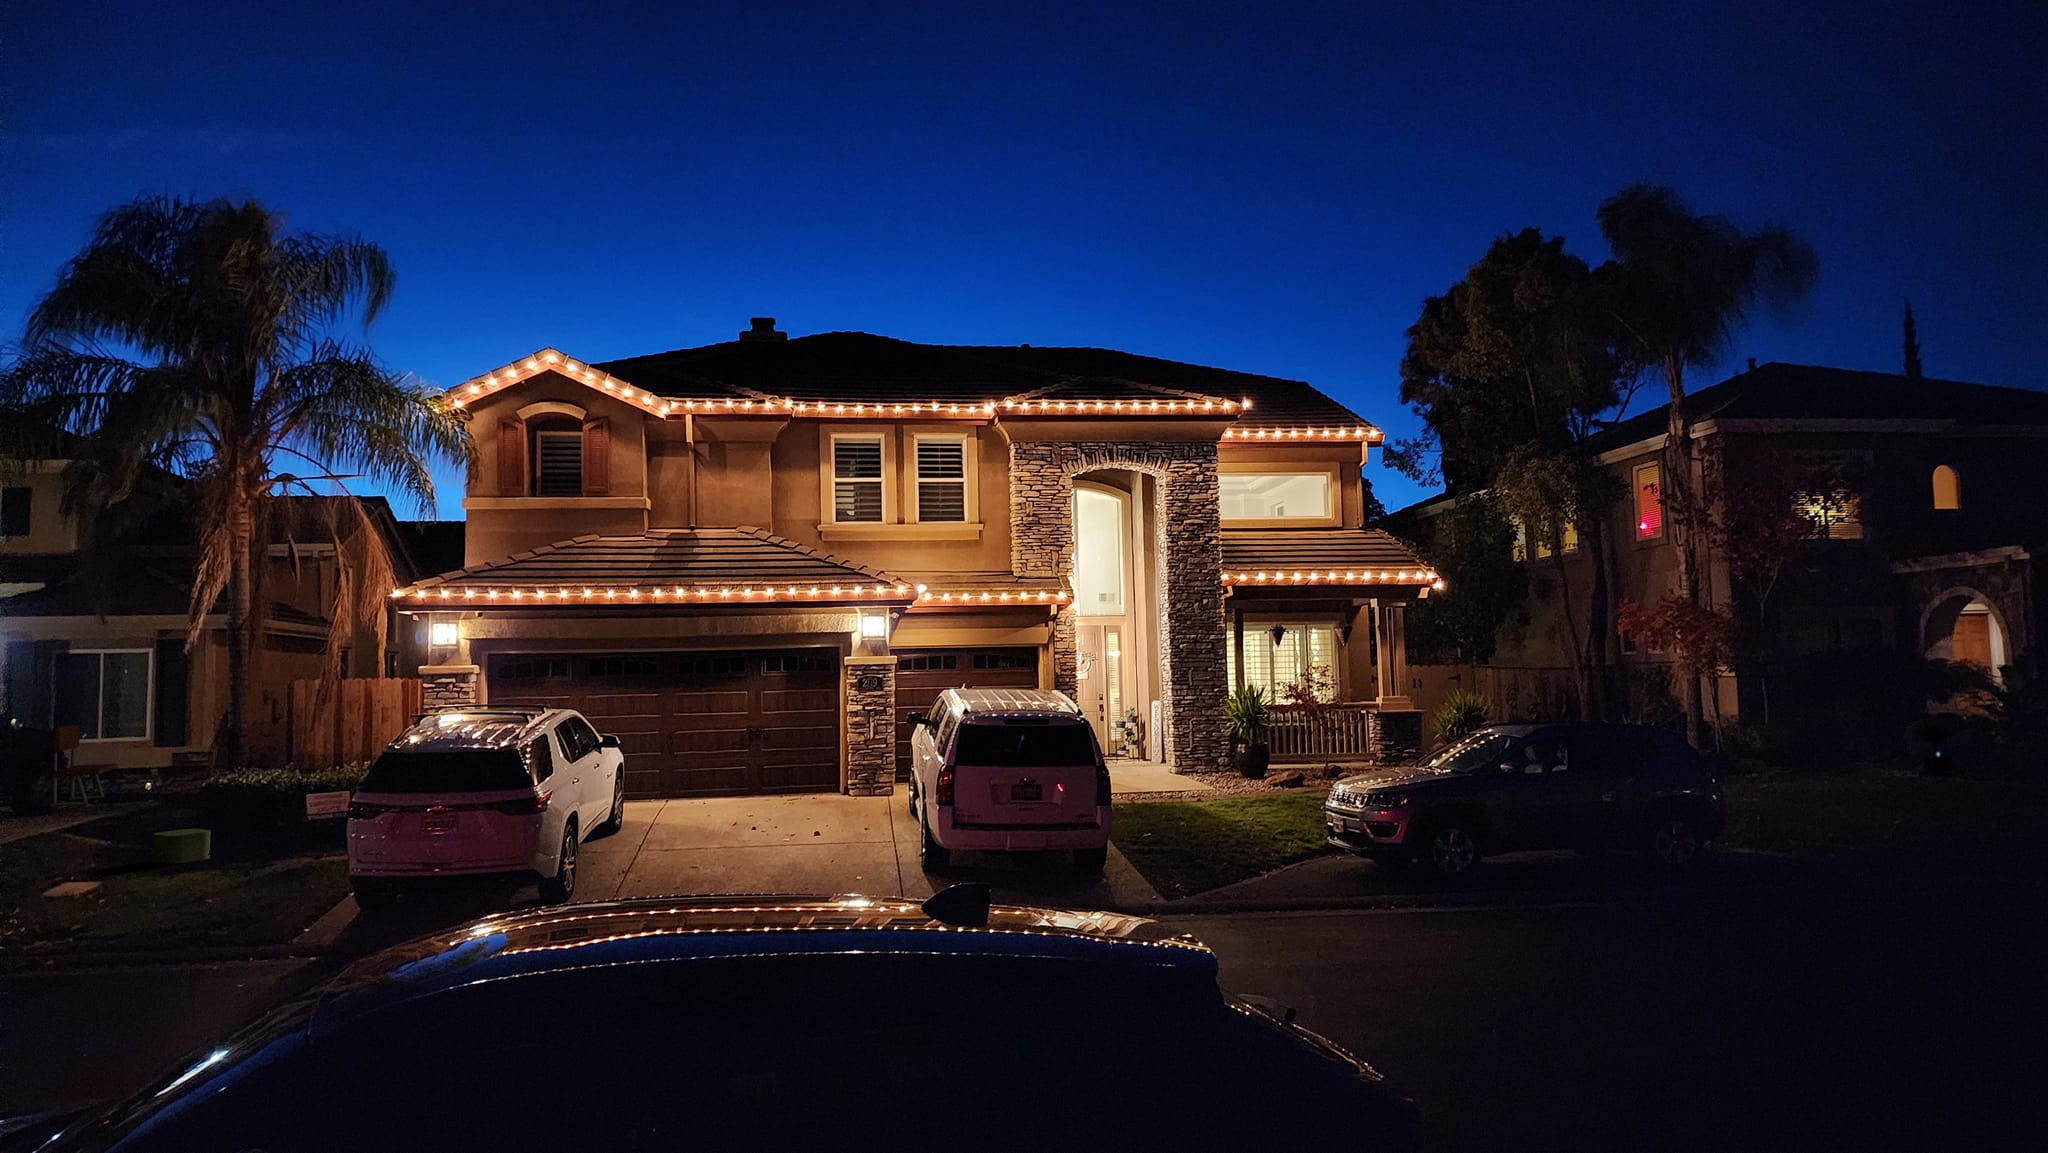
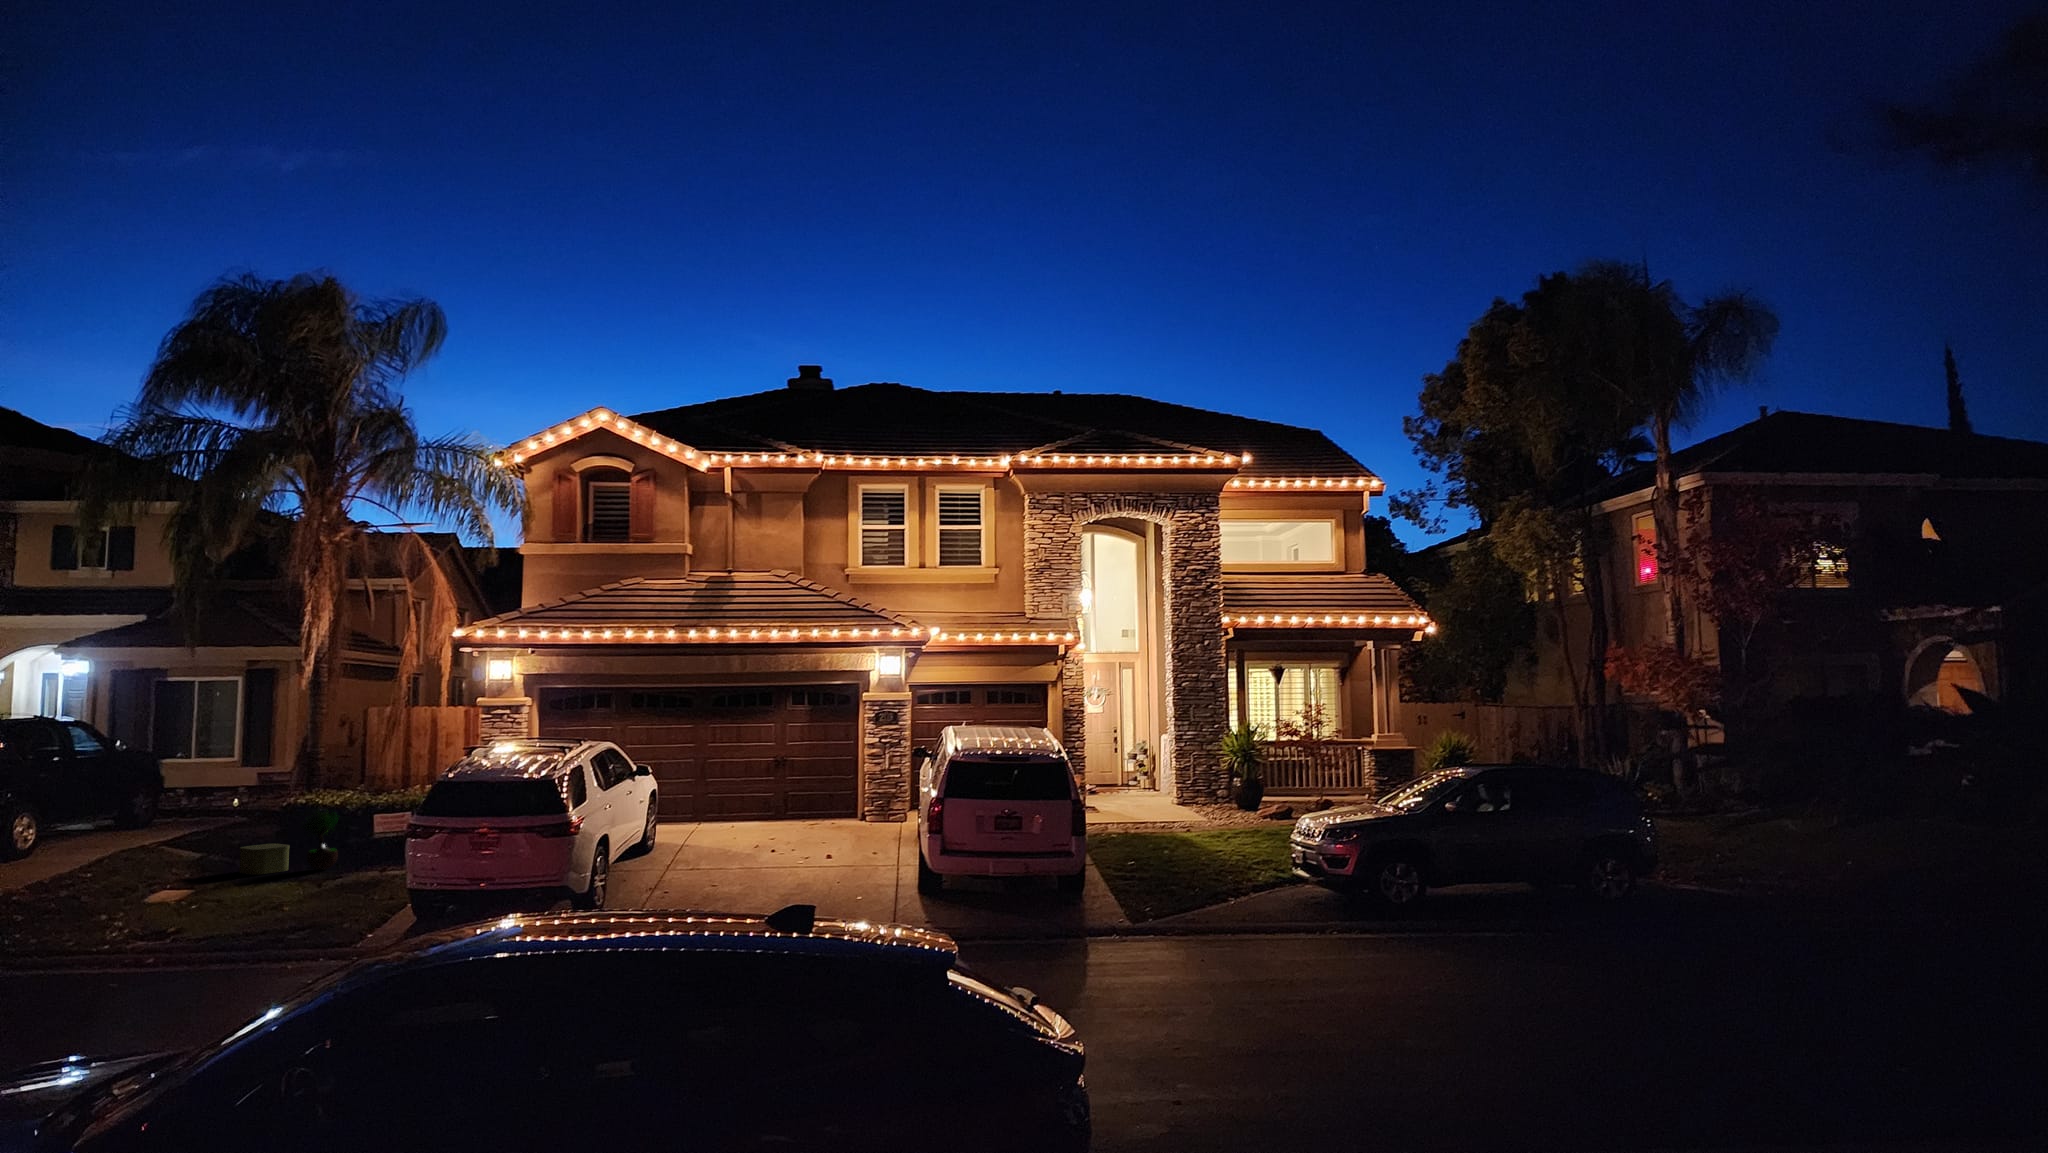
potted tree: present [1919,724,1952,775] -> present [303,810,338,870]
bench: present [51,725,118,807] -> none [150,747,209,821]

